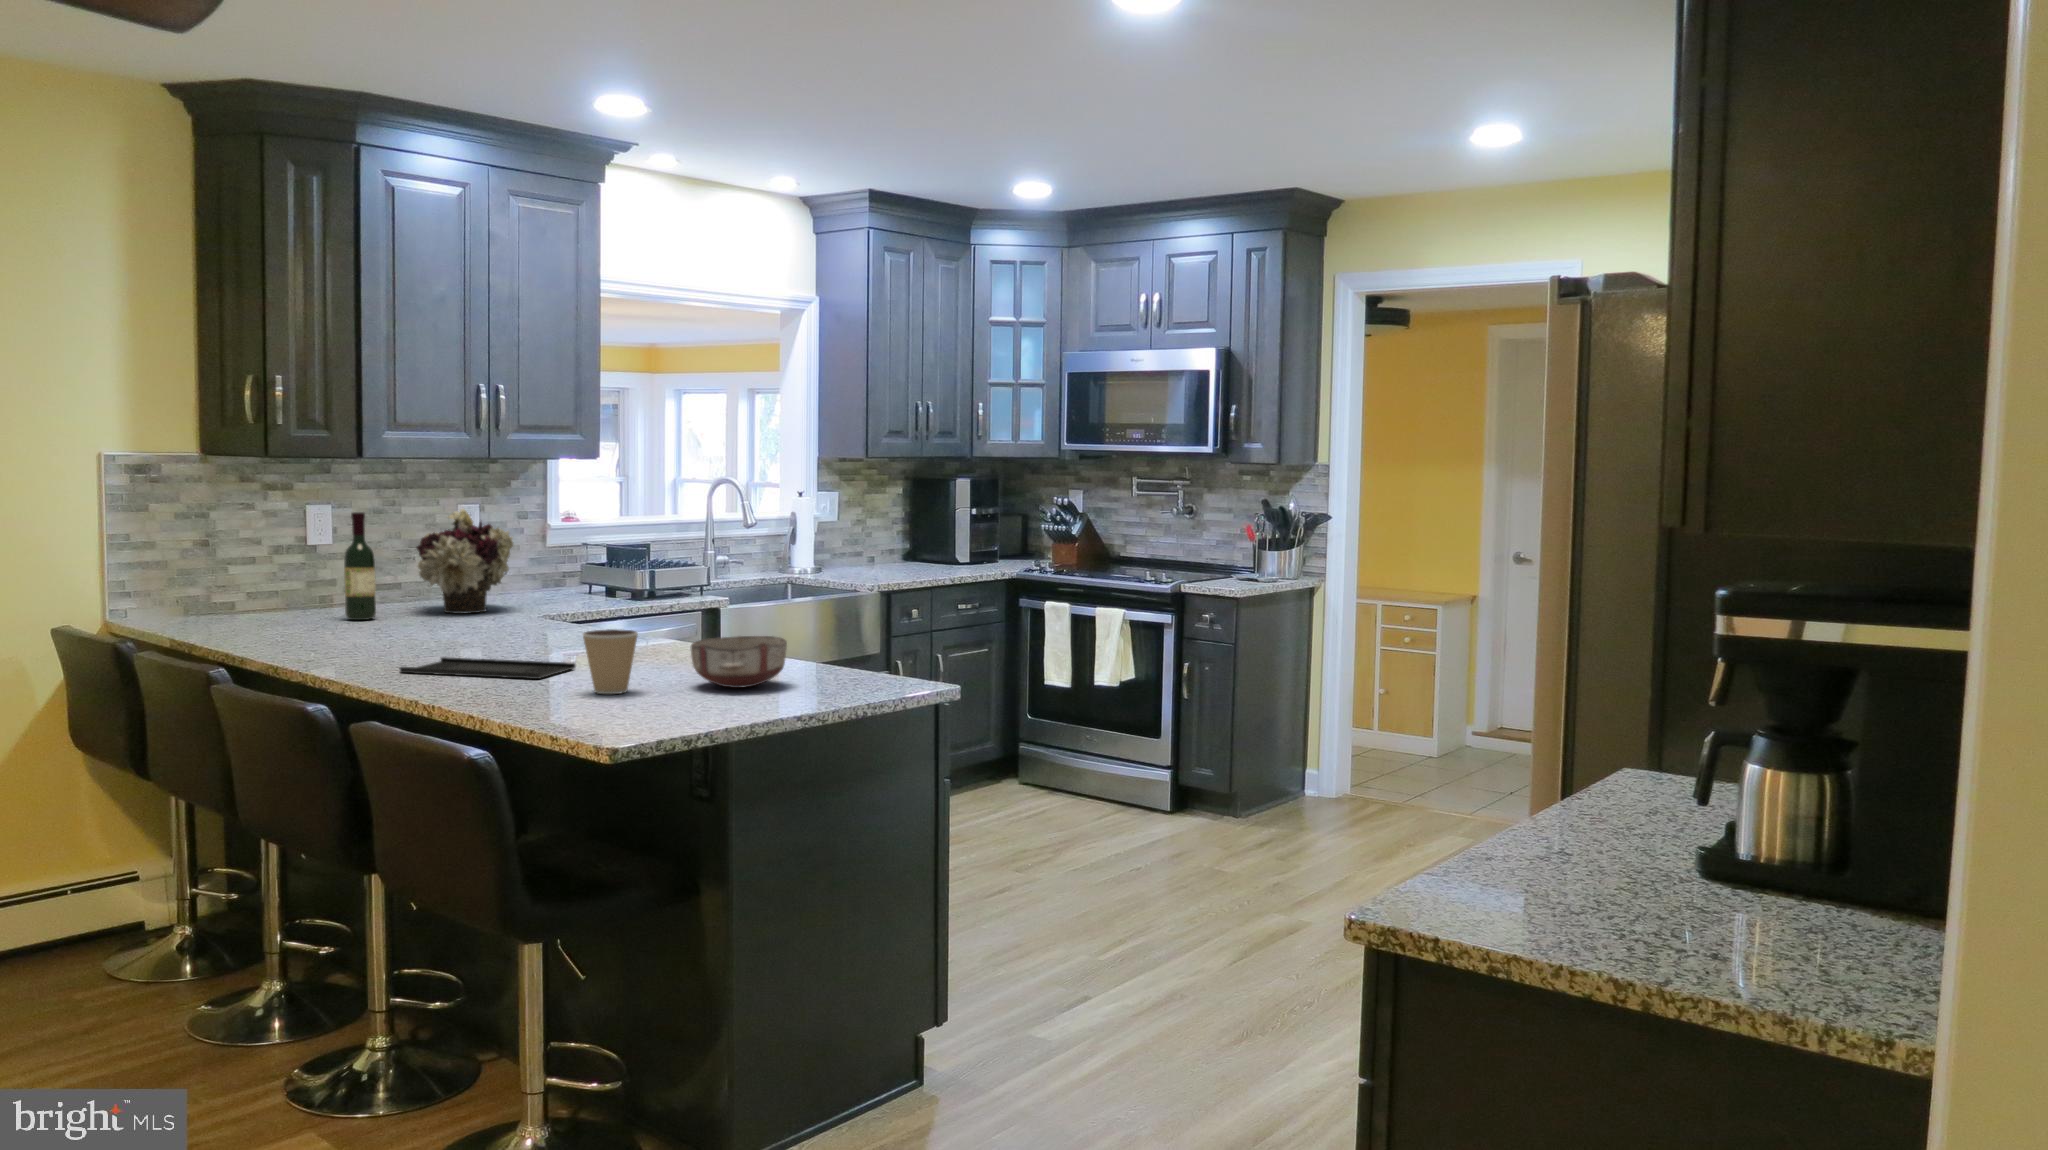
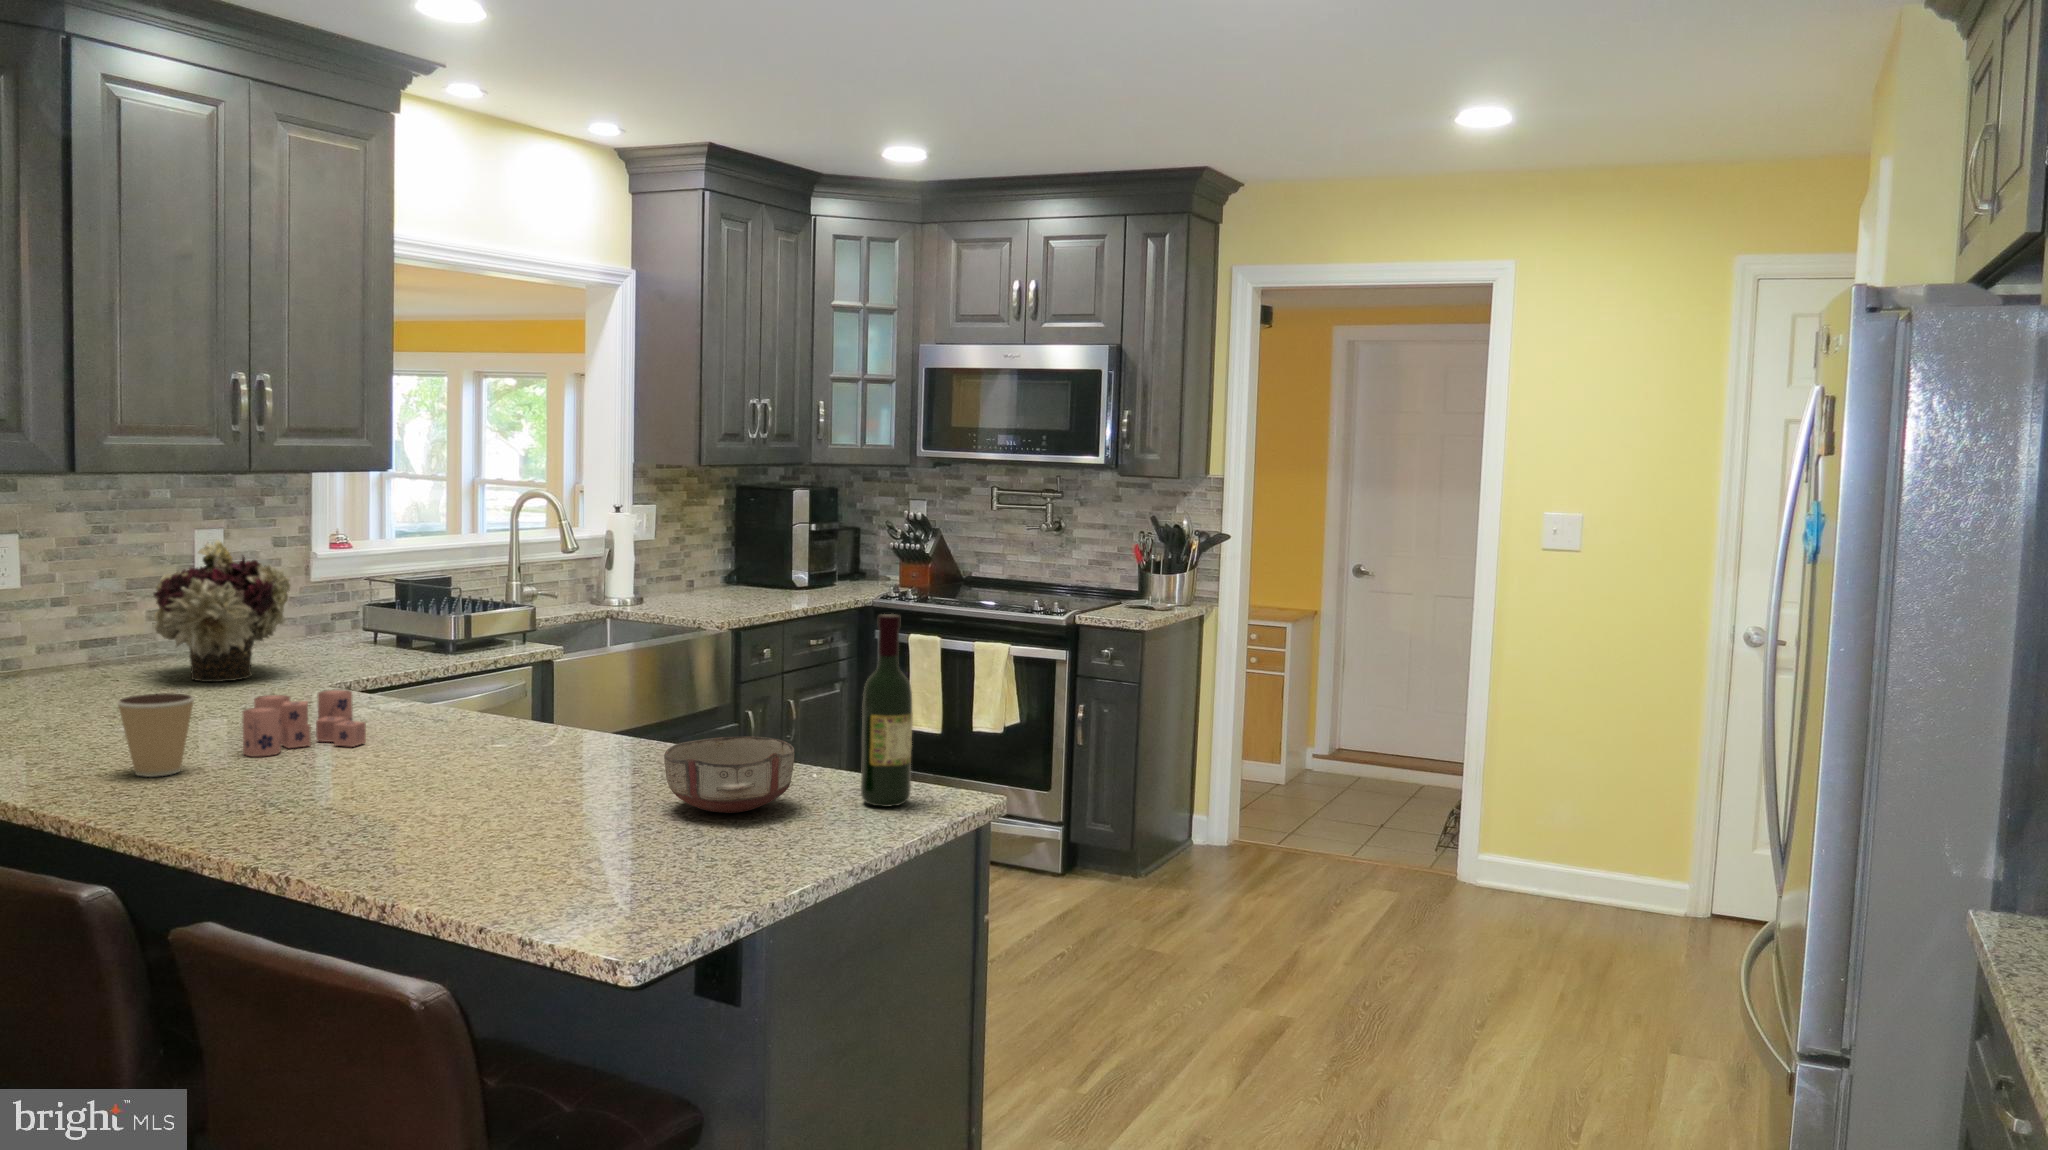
wine bottle: present [344,512,376,620] -> present [861,614,913,807]
candle: none [439,610,527,652] -> present [242,689,366,756]
coffee cup: present [583,629,638,694] -> present [117,693,195,777]
tray: present [400,657,576,679] -> none [216,772,472,808]

